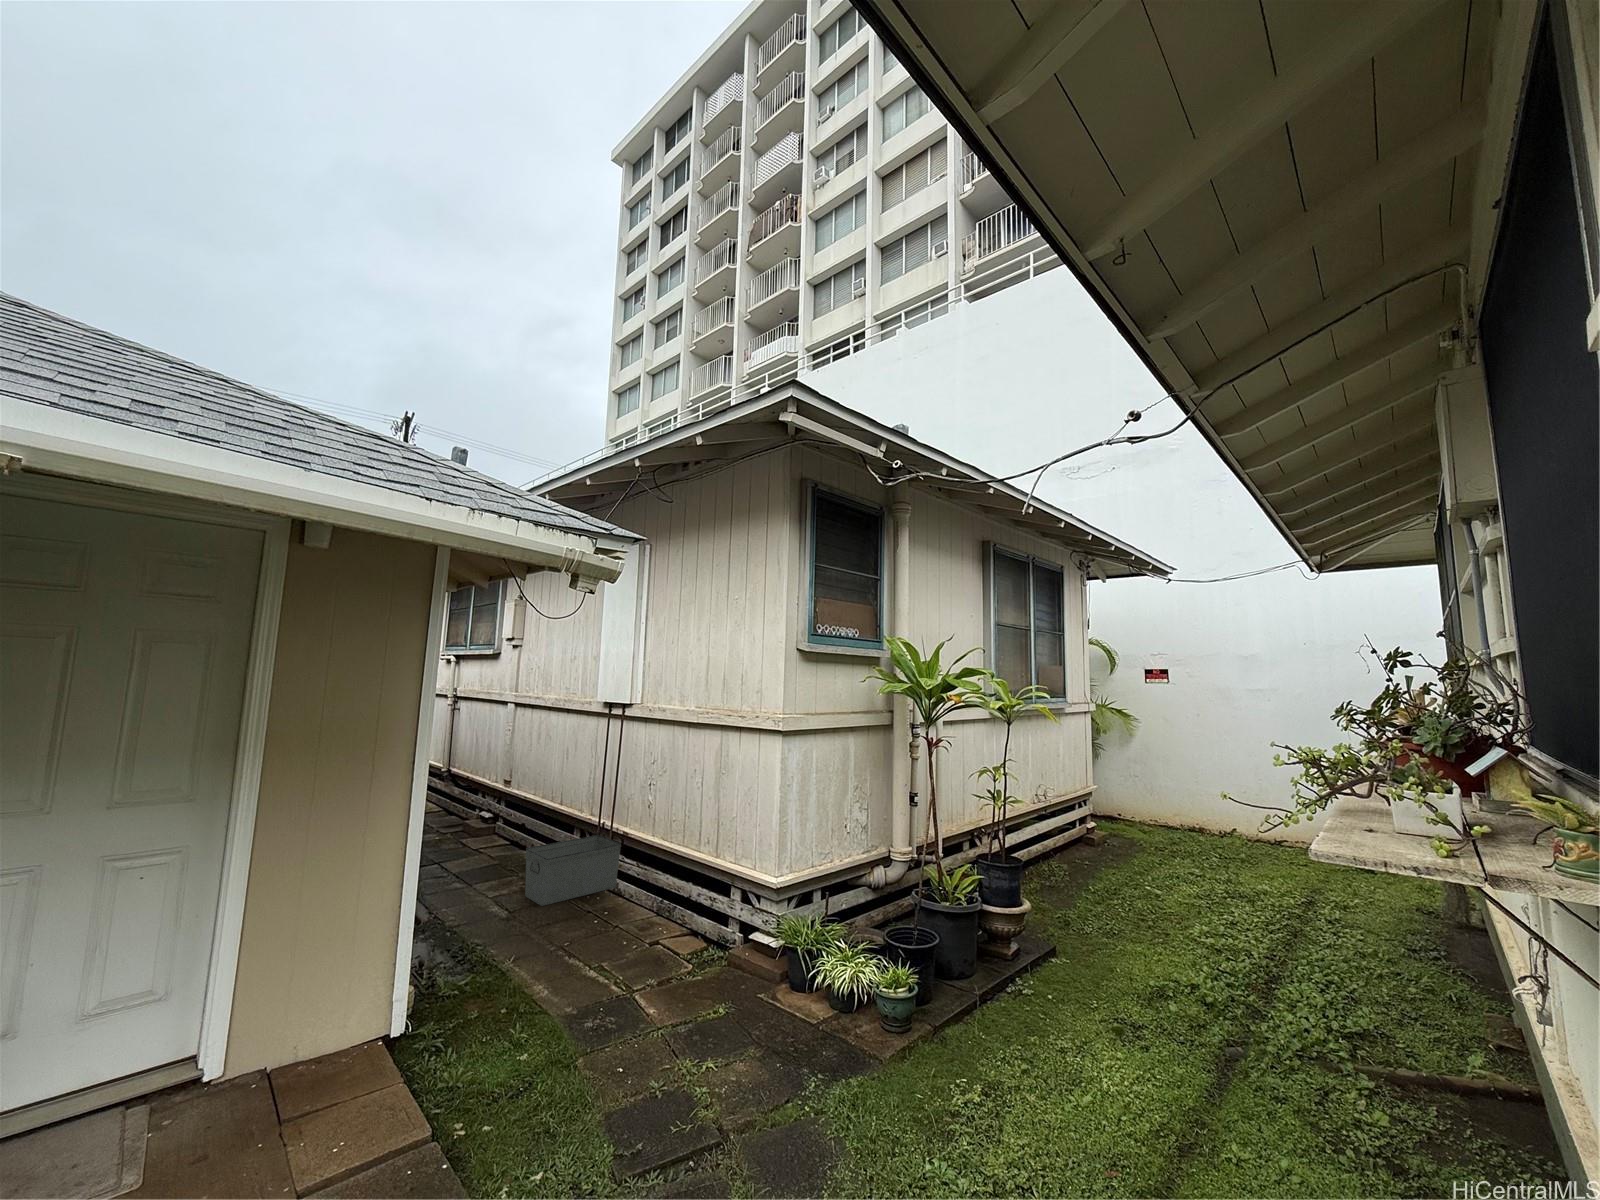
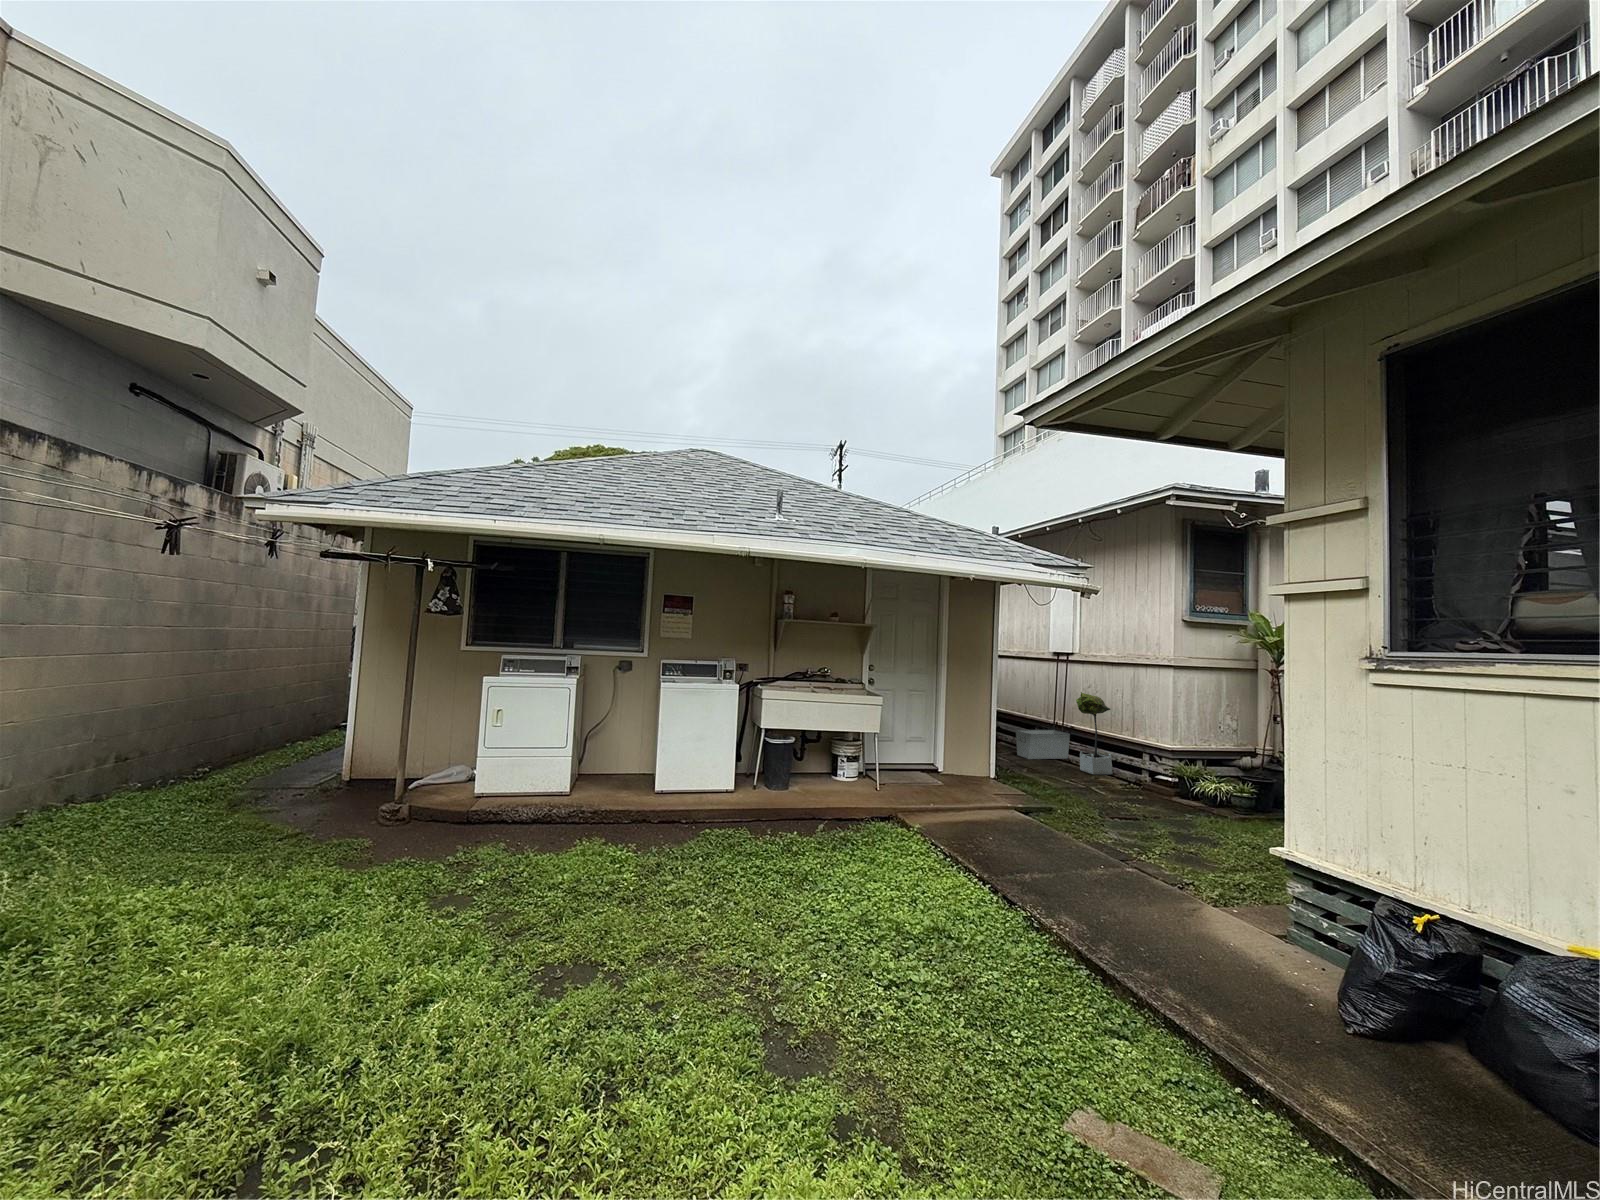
potted tree: none [625,779,683,938] -> present [1076,692,1112,774]

